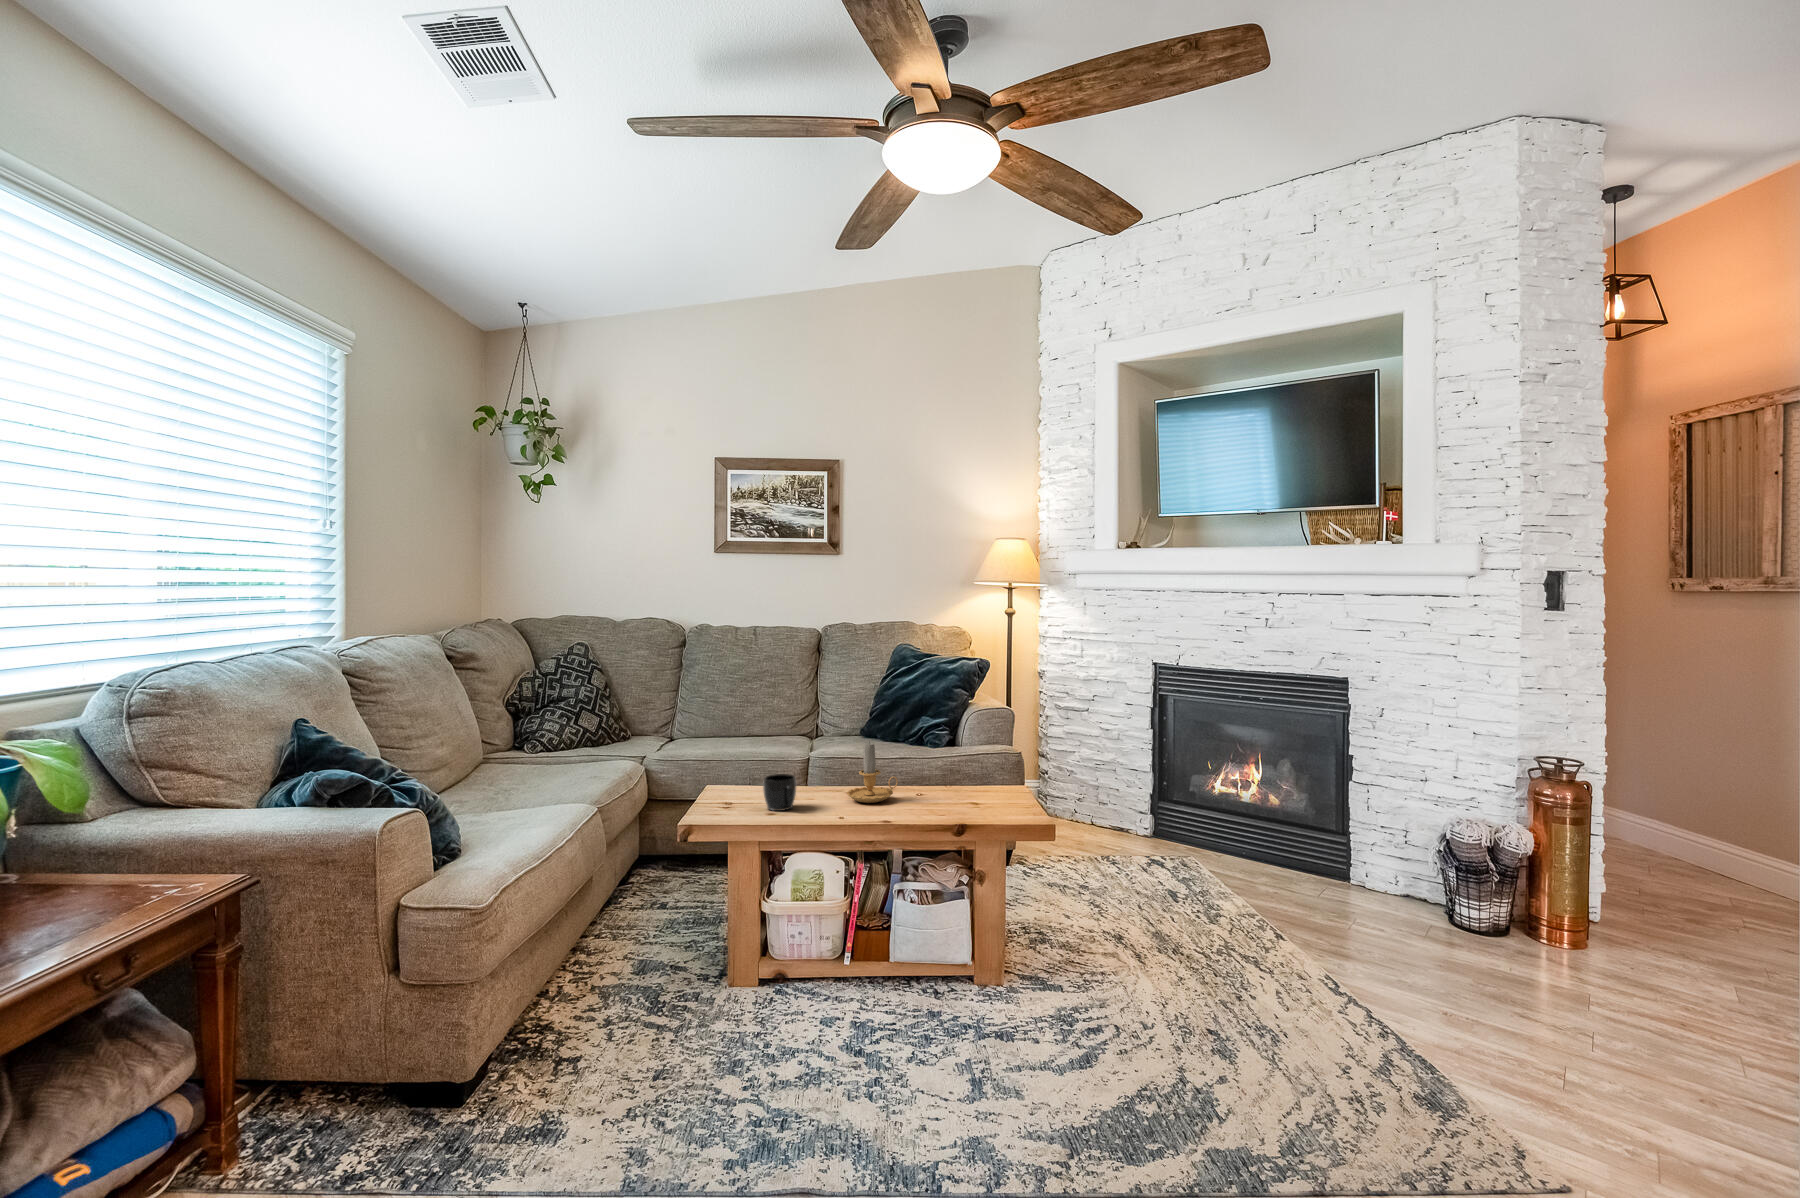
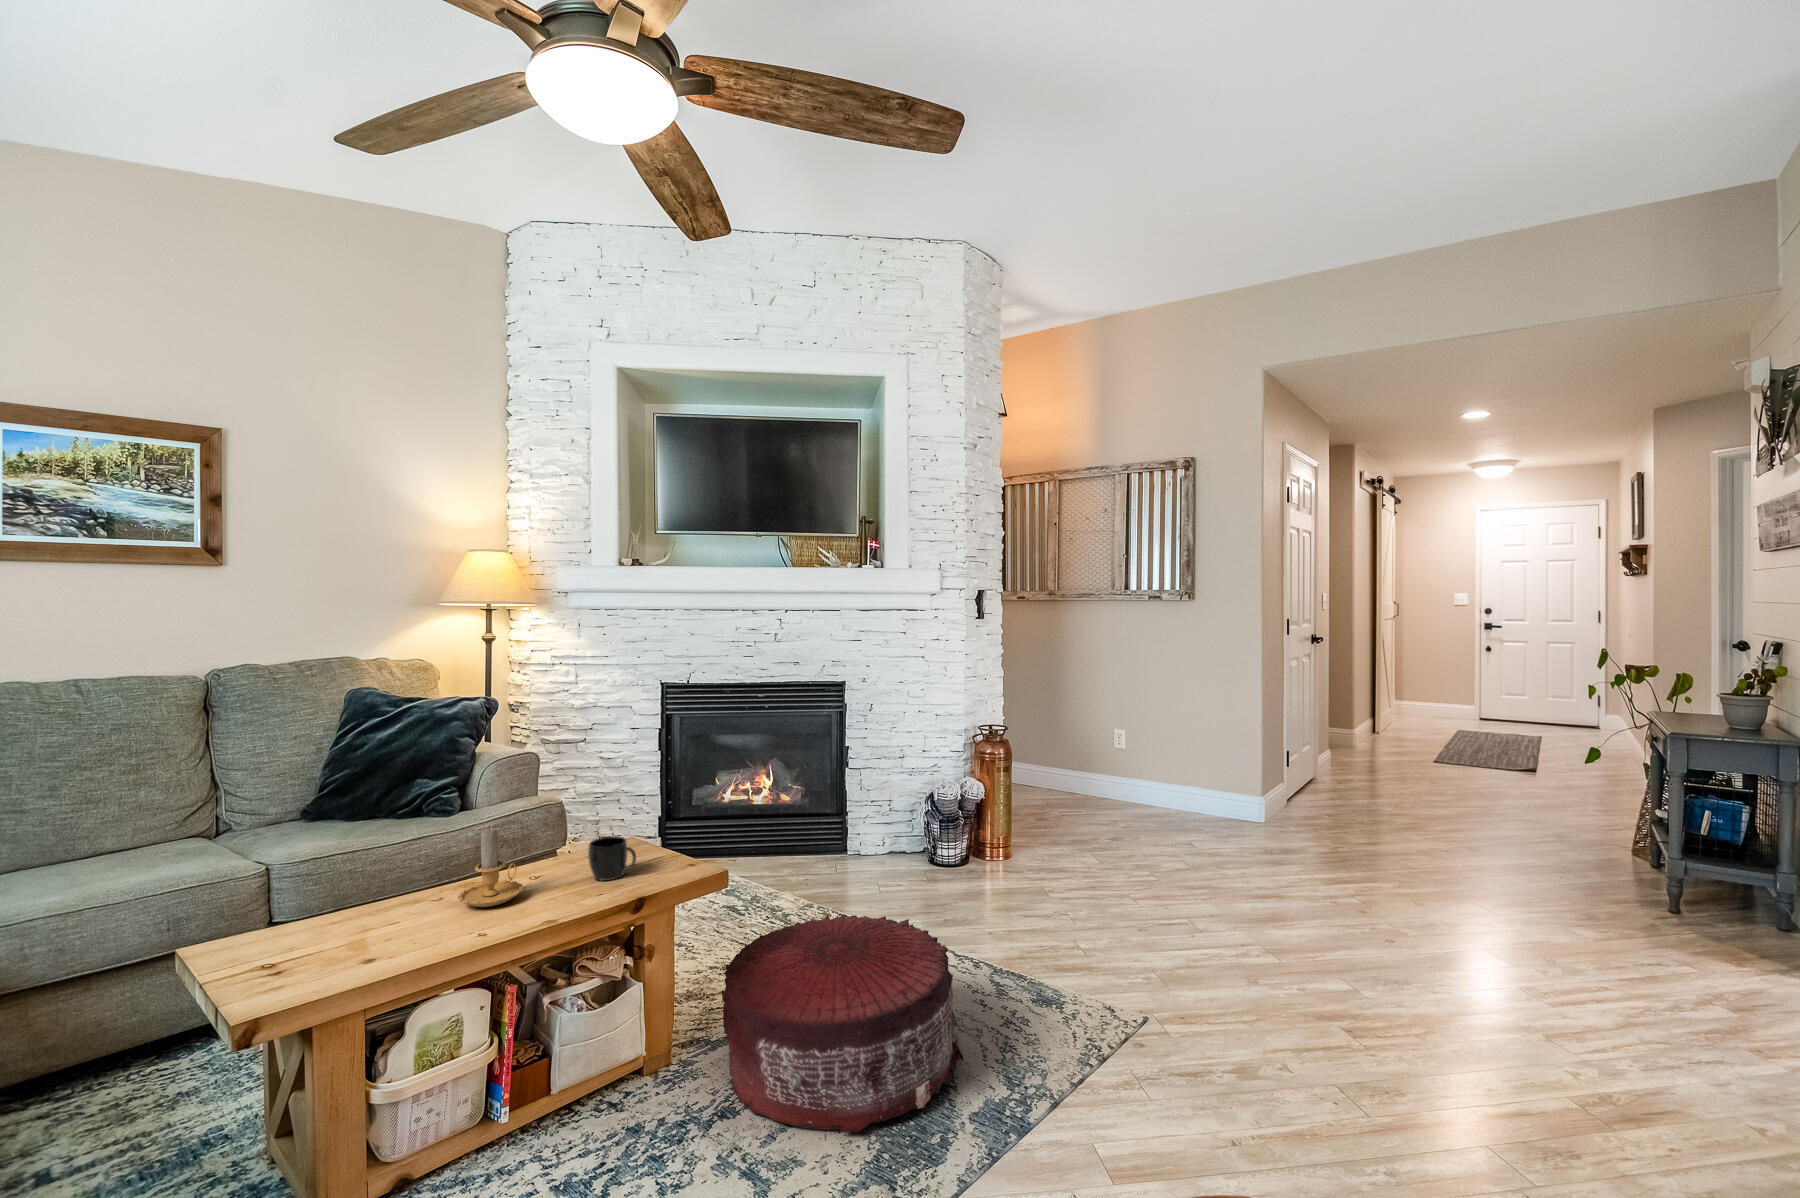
mug: present [763,774,796,811] -> present [588,836,636,881]
pouf: none [1014,897,1263,1116] -> present [721,914,963,1132]

